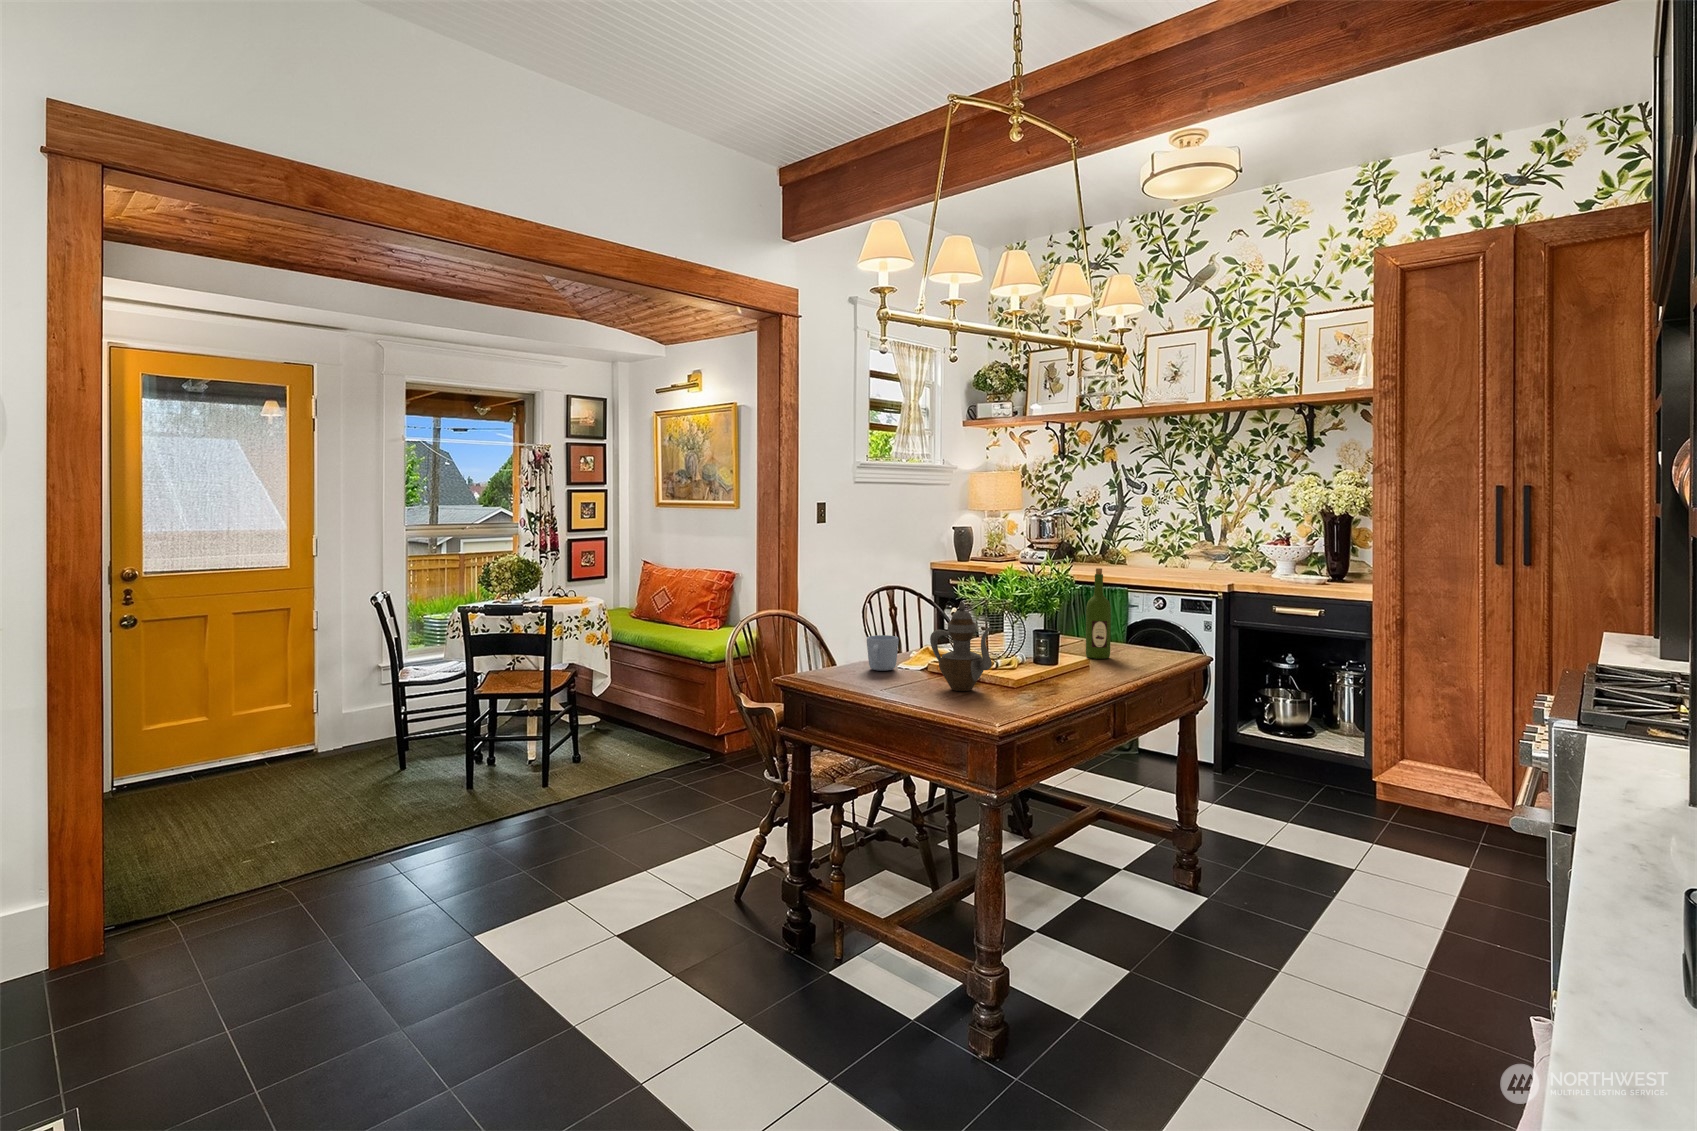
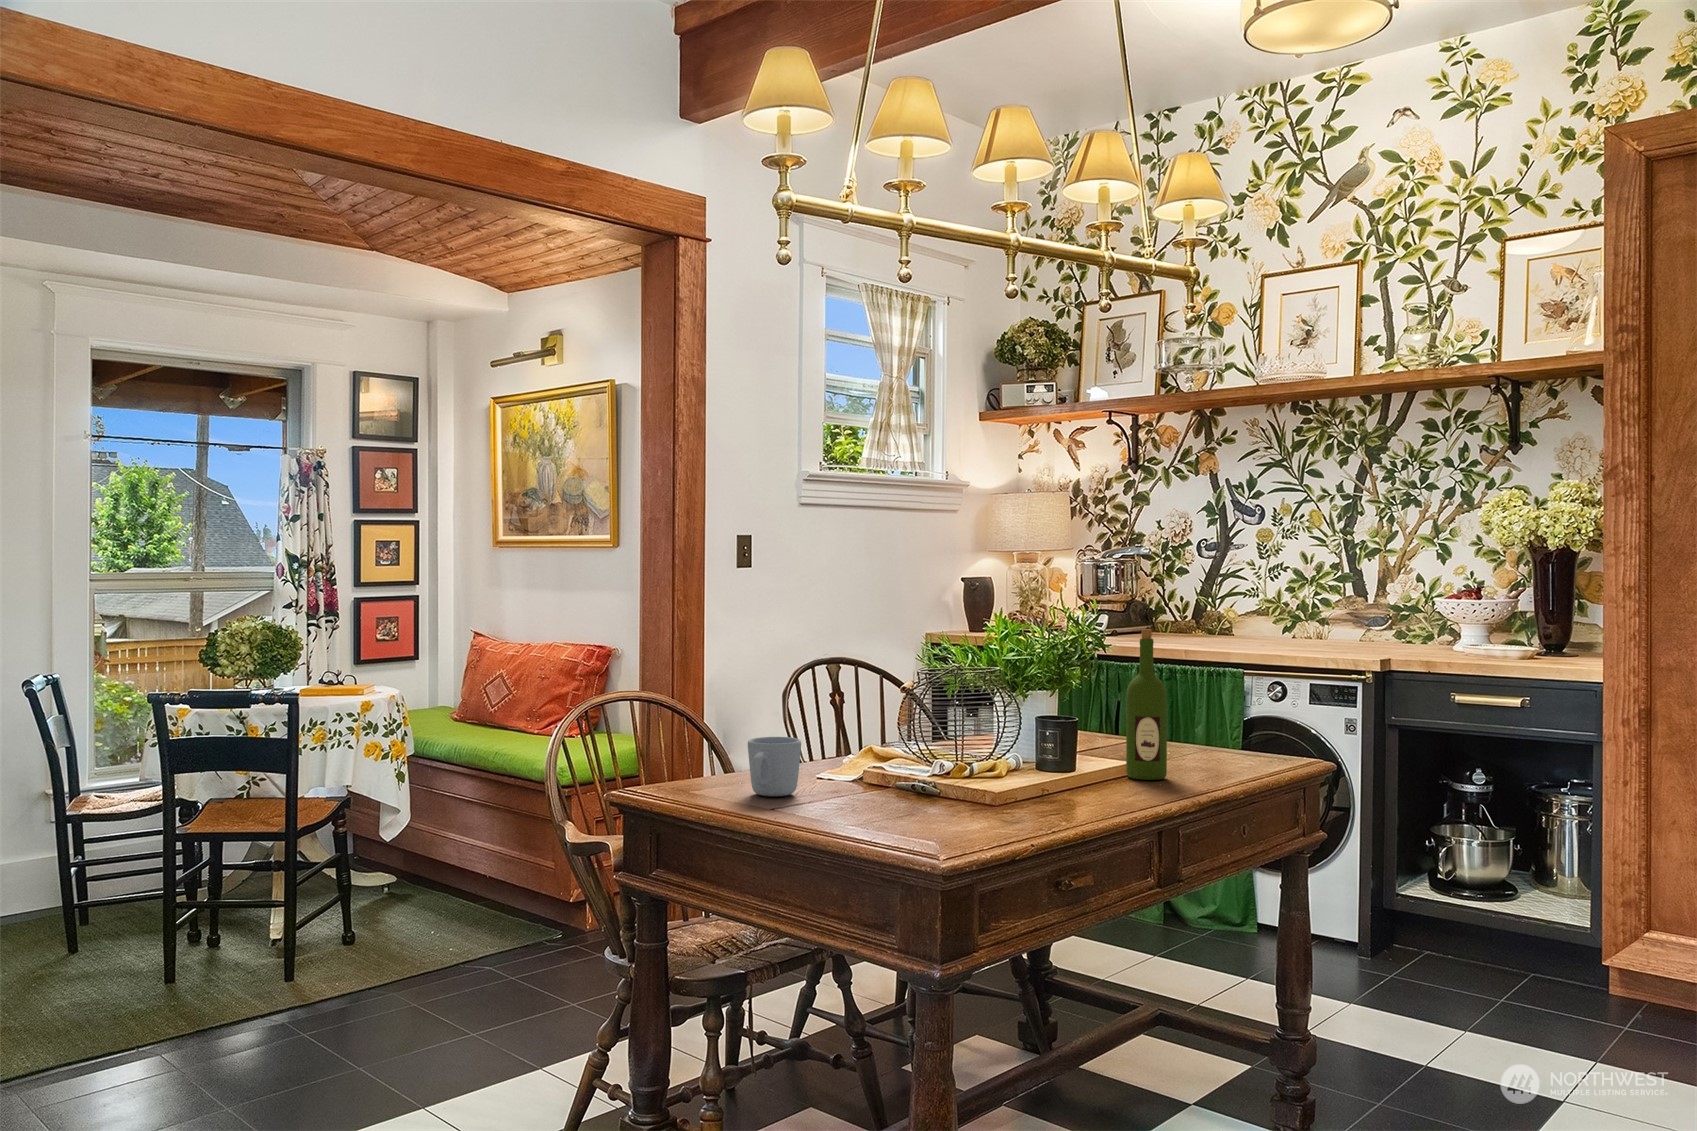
teapot: present [930,601,992,691] -> none [843,676,939,832]

